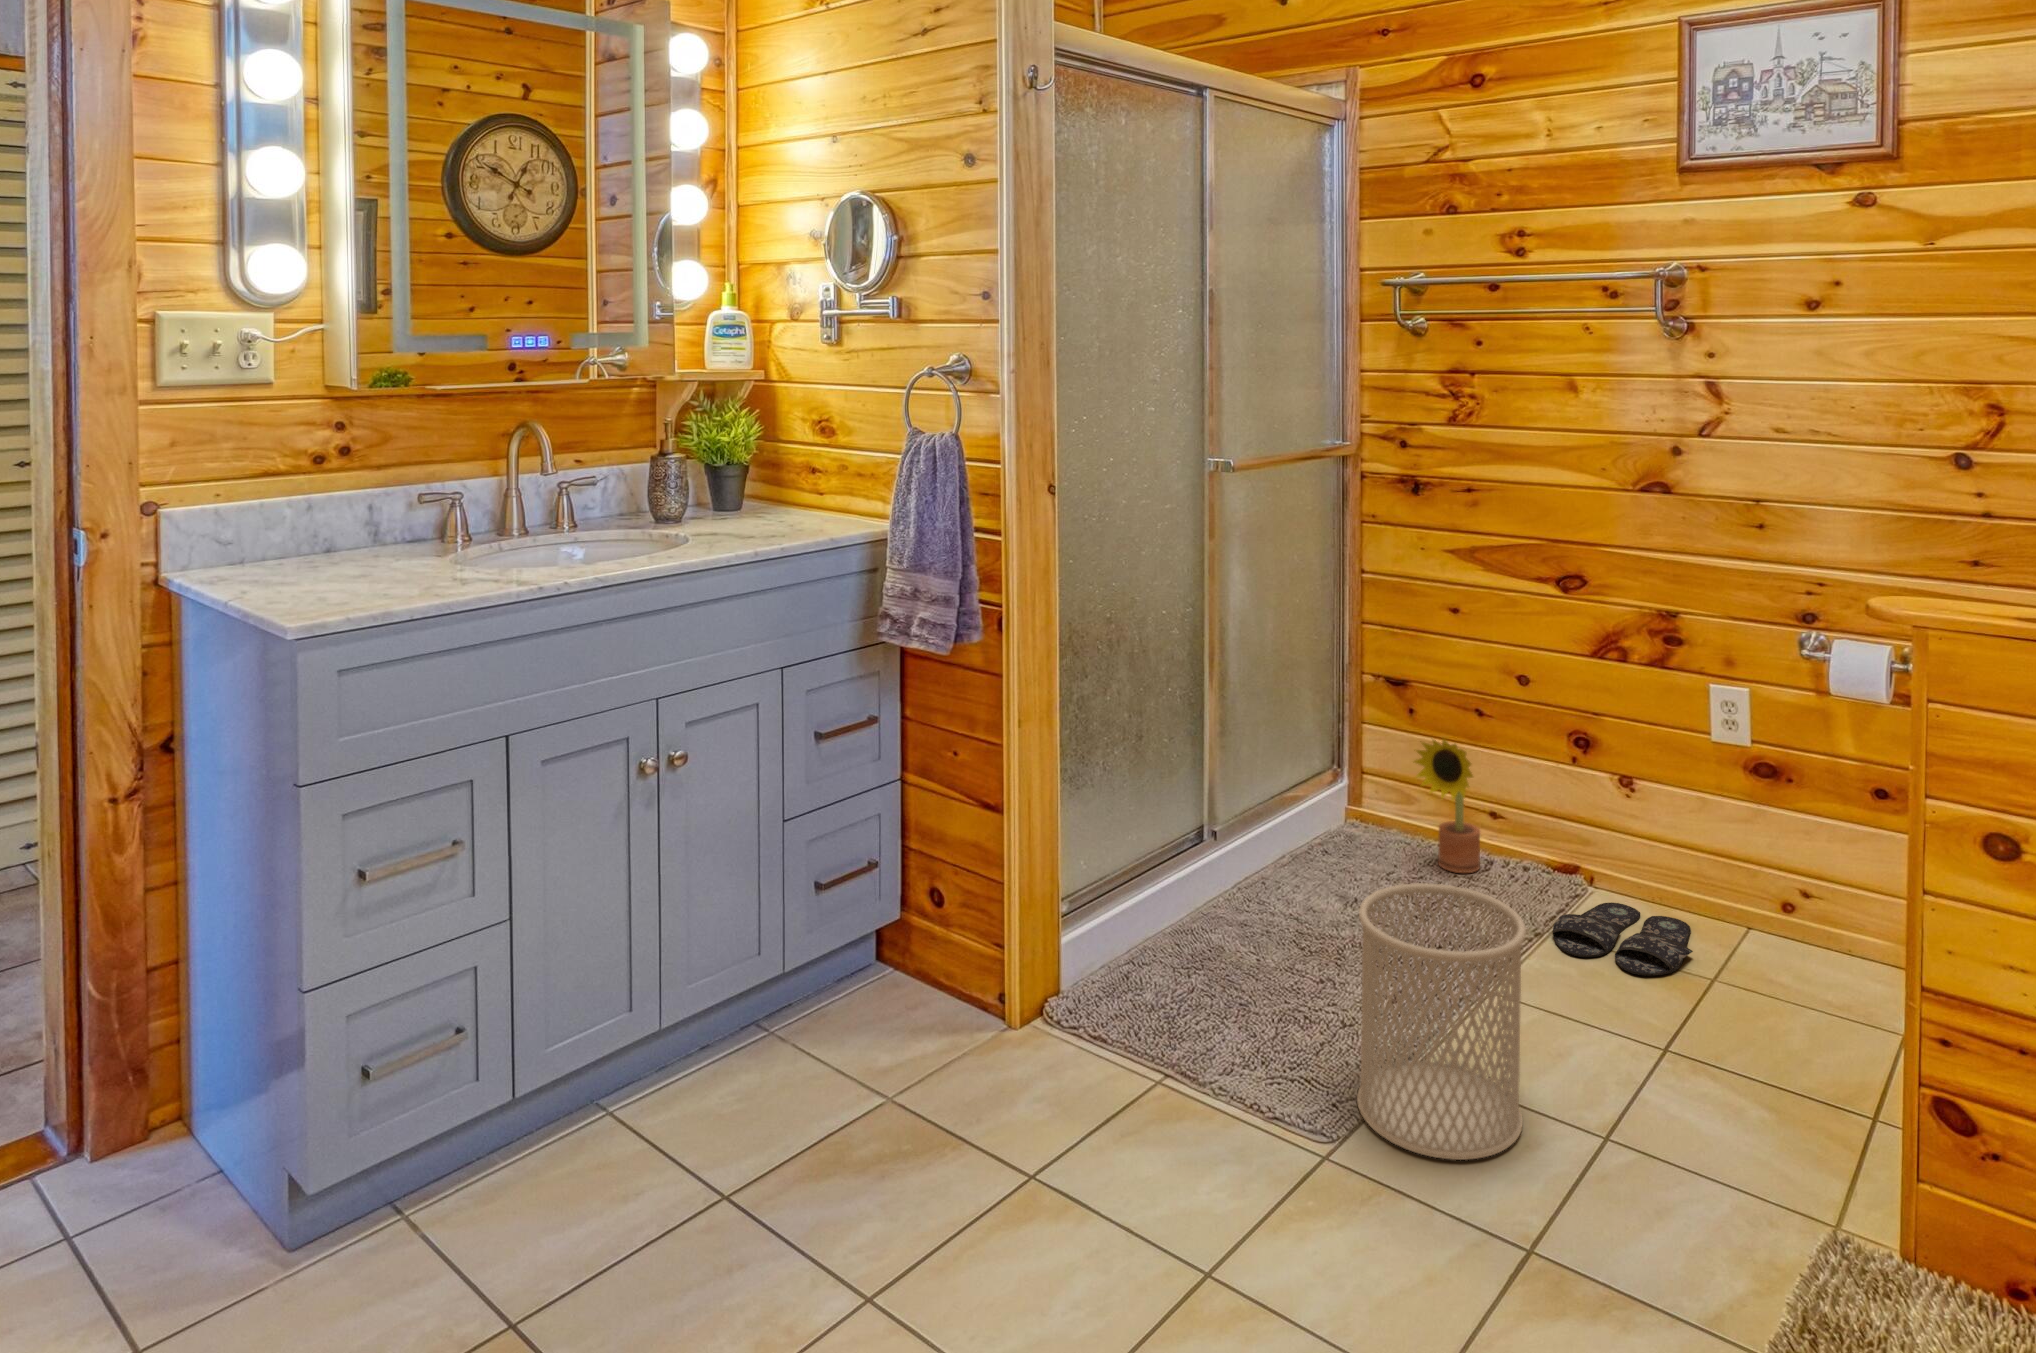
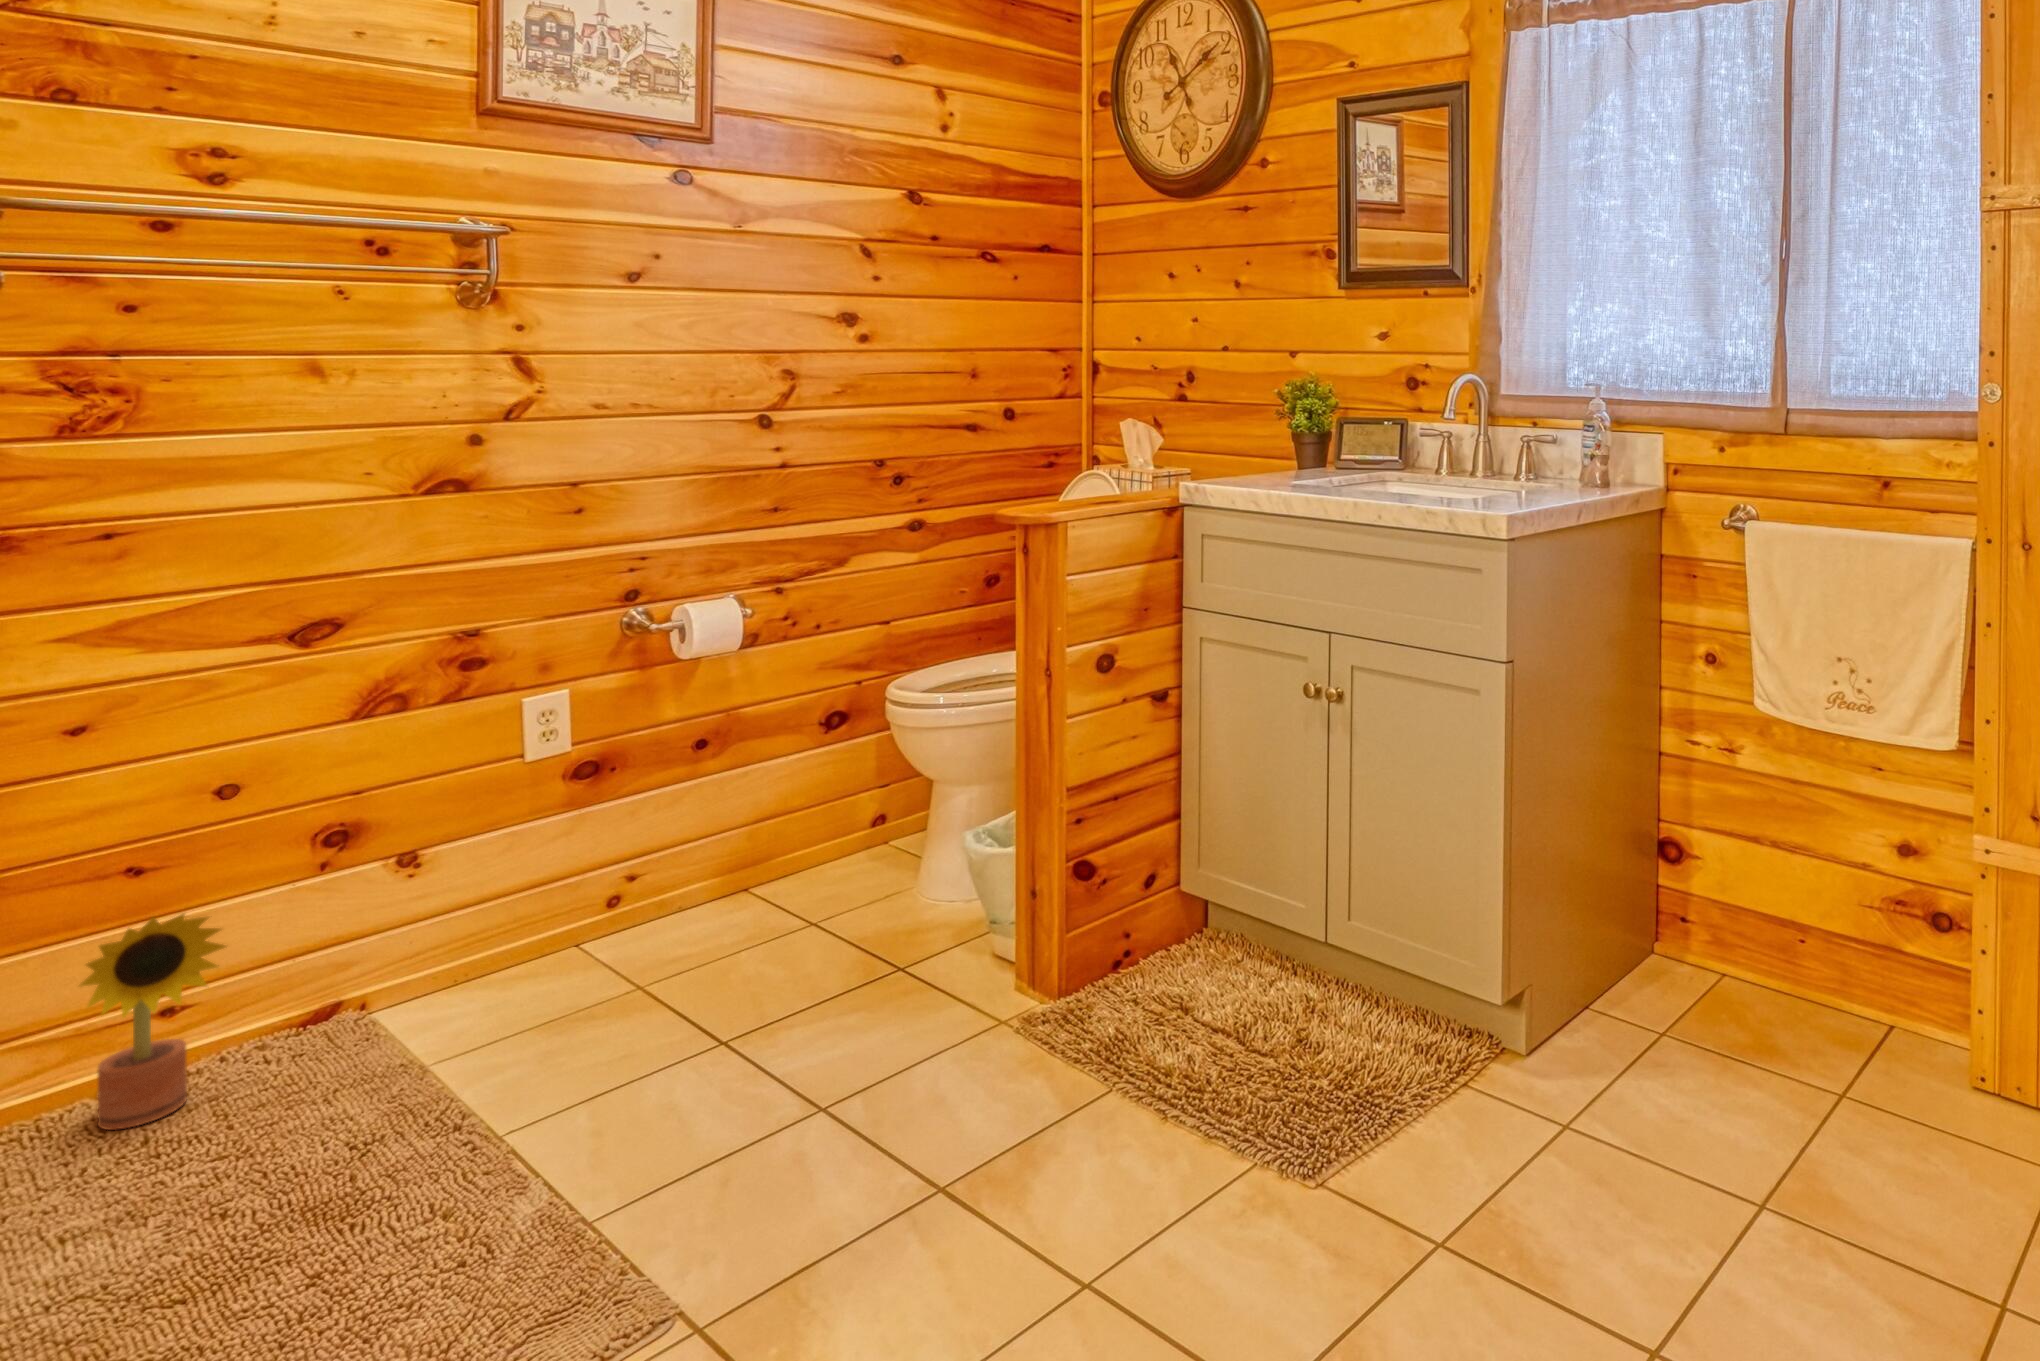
wastebasket: present [1357,883,1526,1160] -> none [605,929,825,1261]
slippers: present [1553,902,1693,976] -> none [407,975,602,1065]

